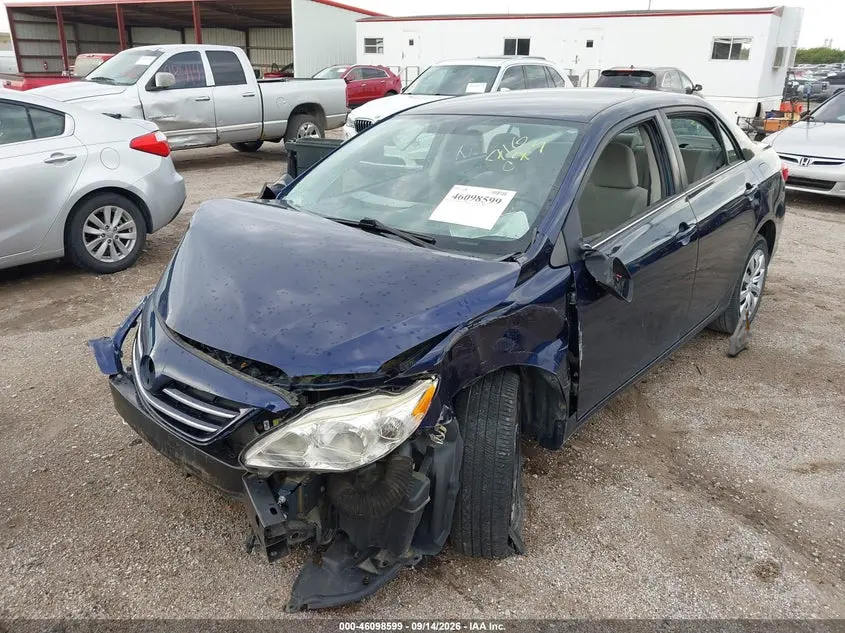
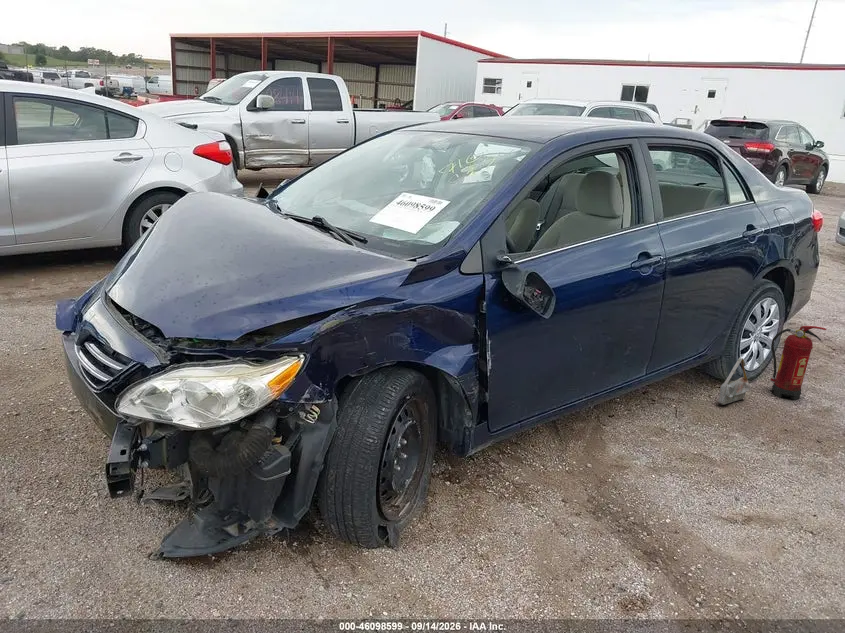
fire extinguisher: none [763,271,816,342] -> present [771,326,826,400]

